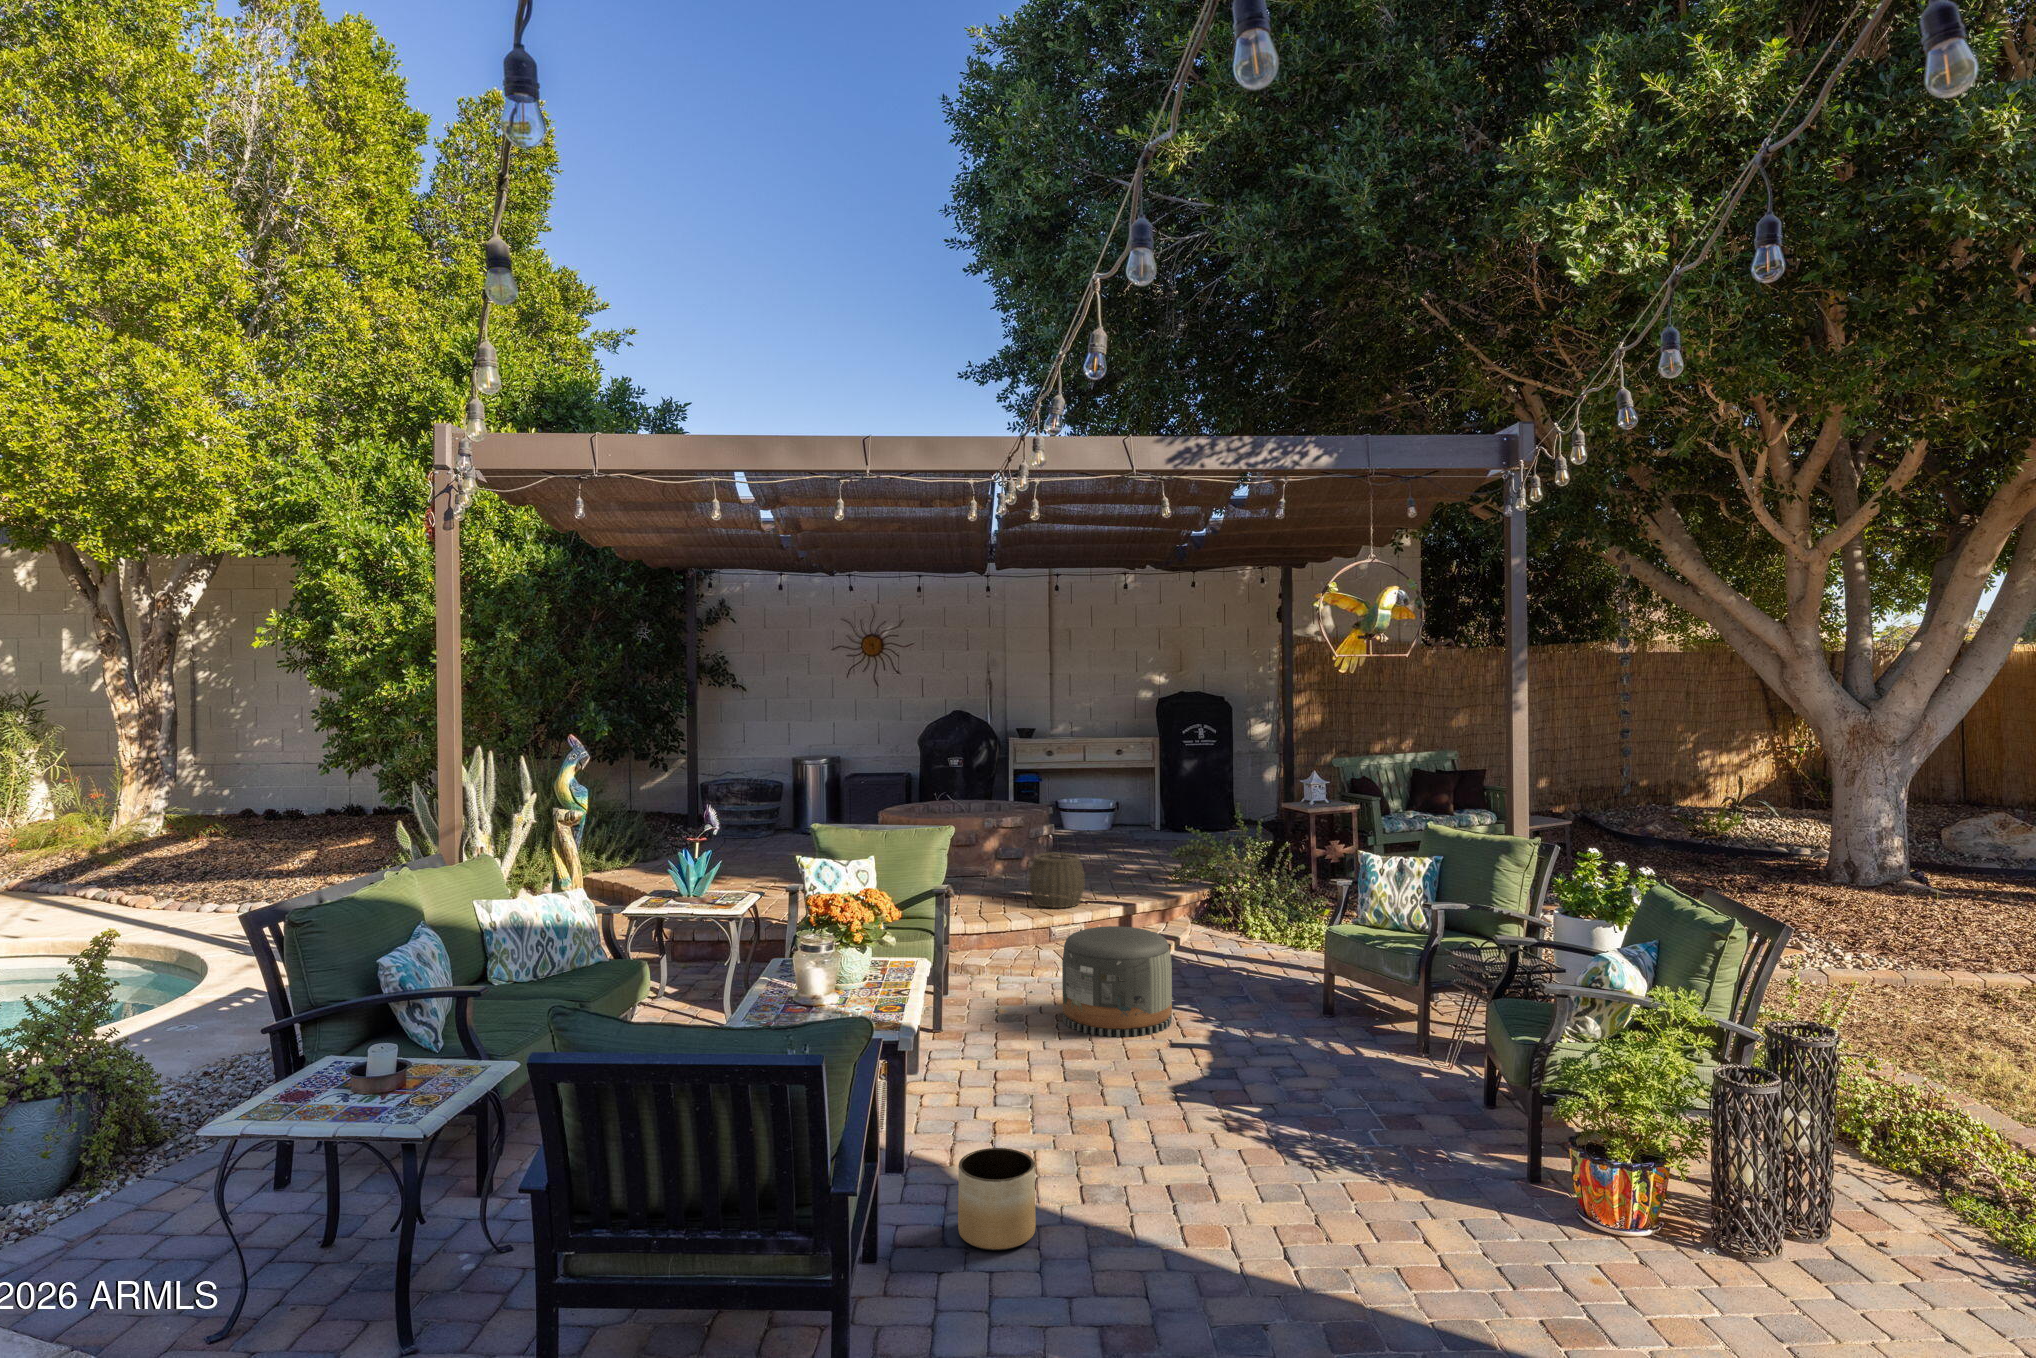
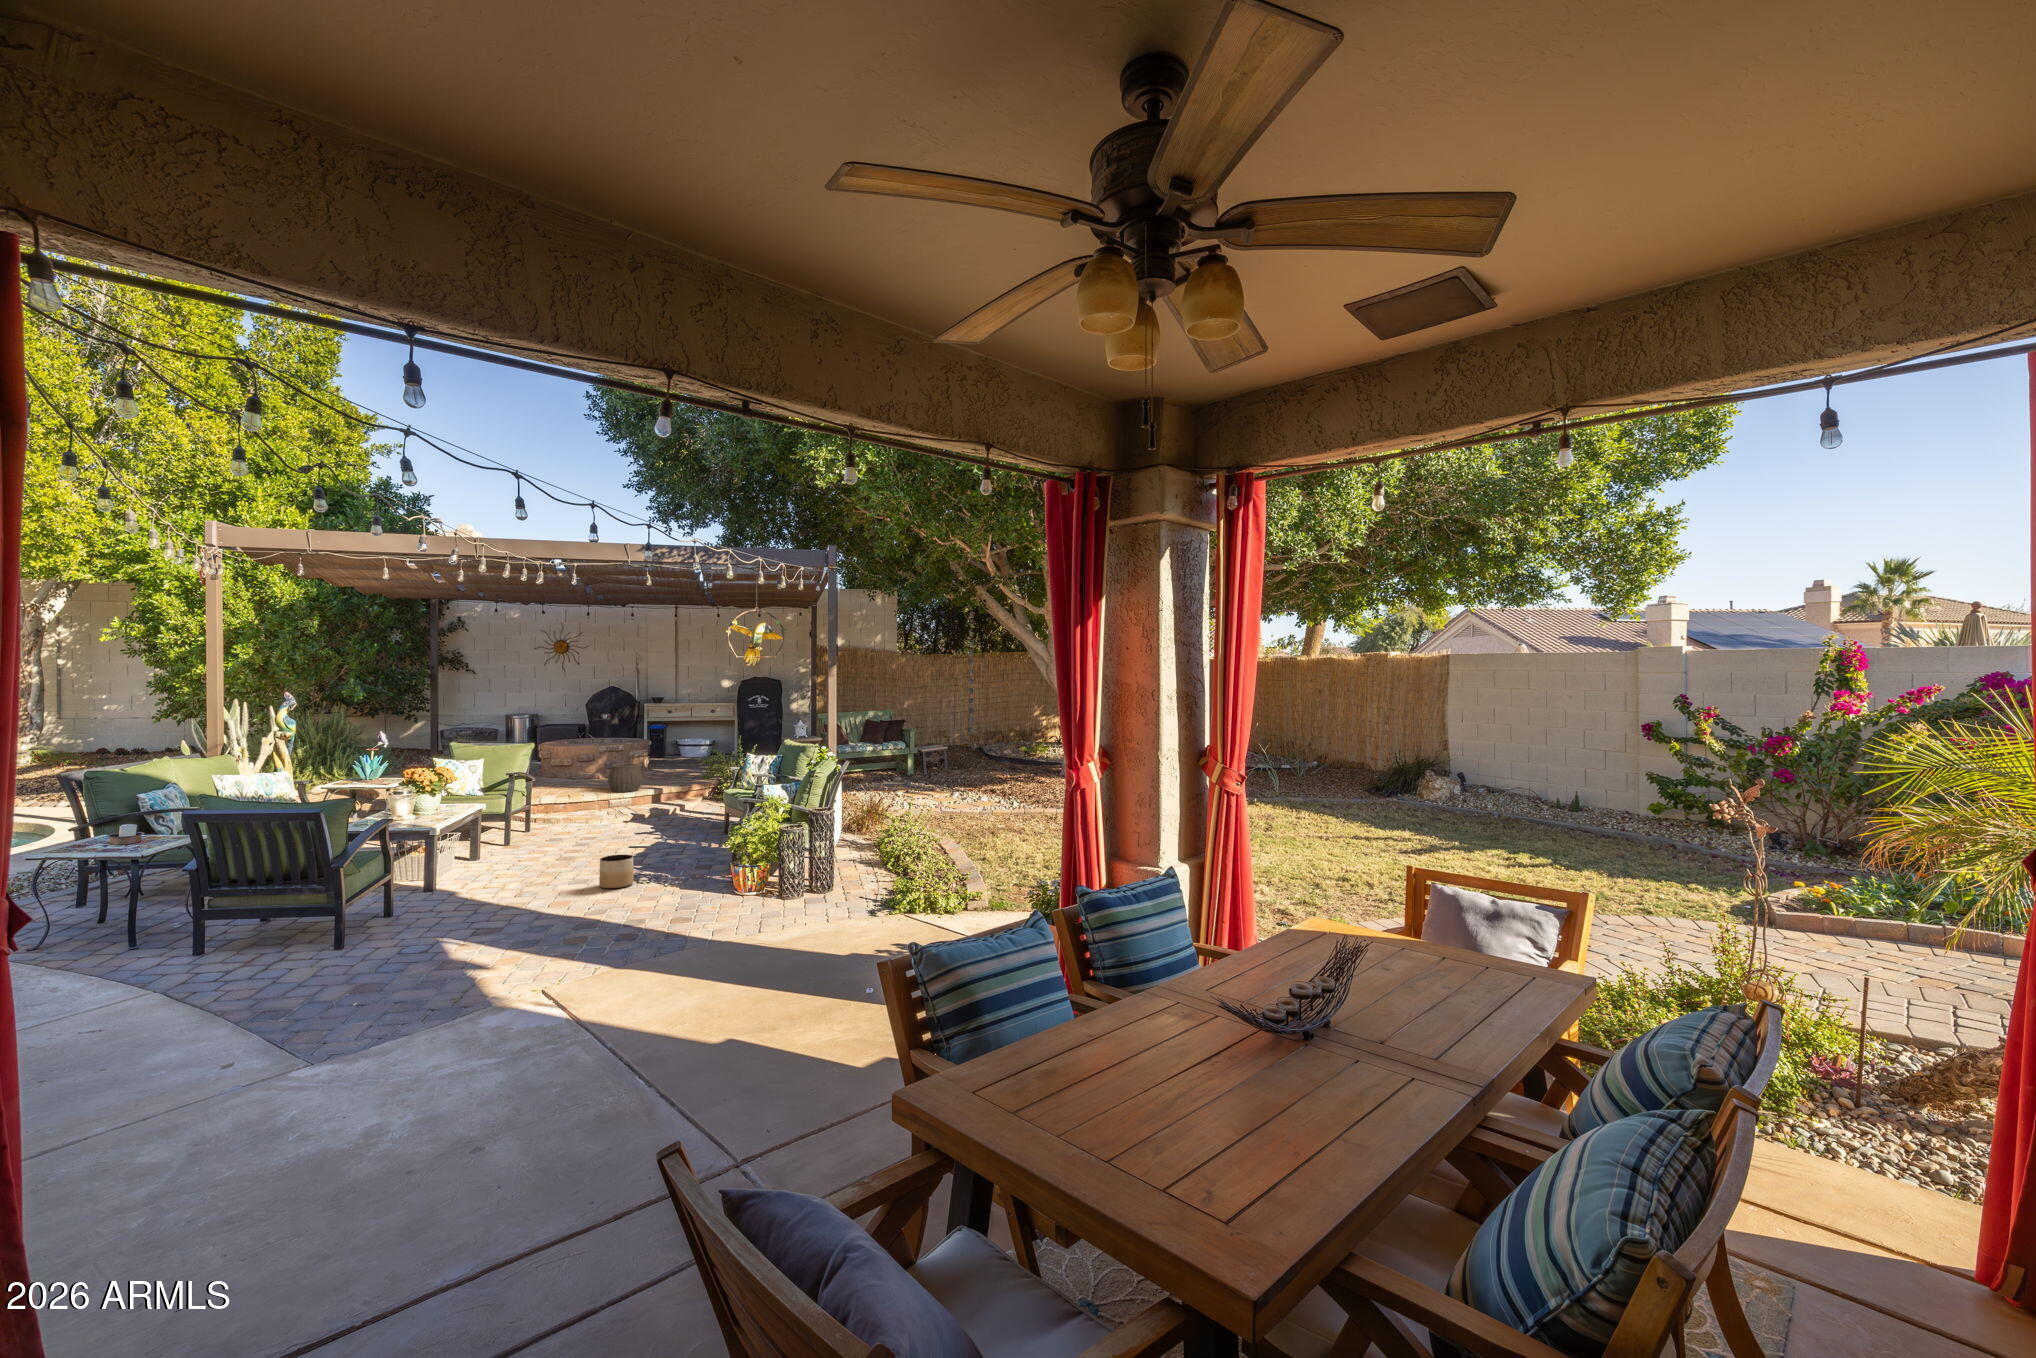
pouf: present [1062,926,1172,1037] -> none [574,791,634,840]
planter: present [958,1148,1036,1250] -> present [599,855,634,889]

